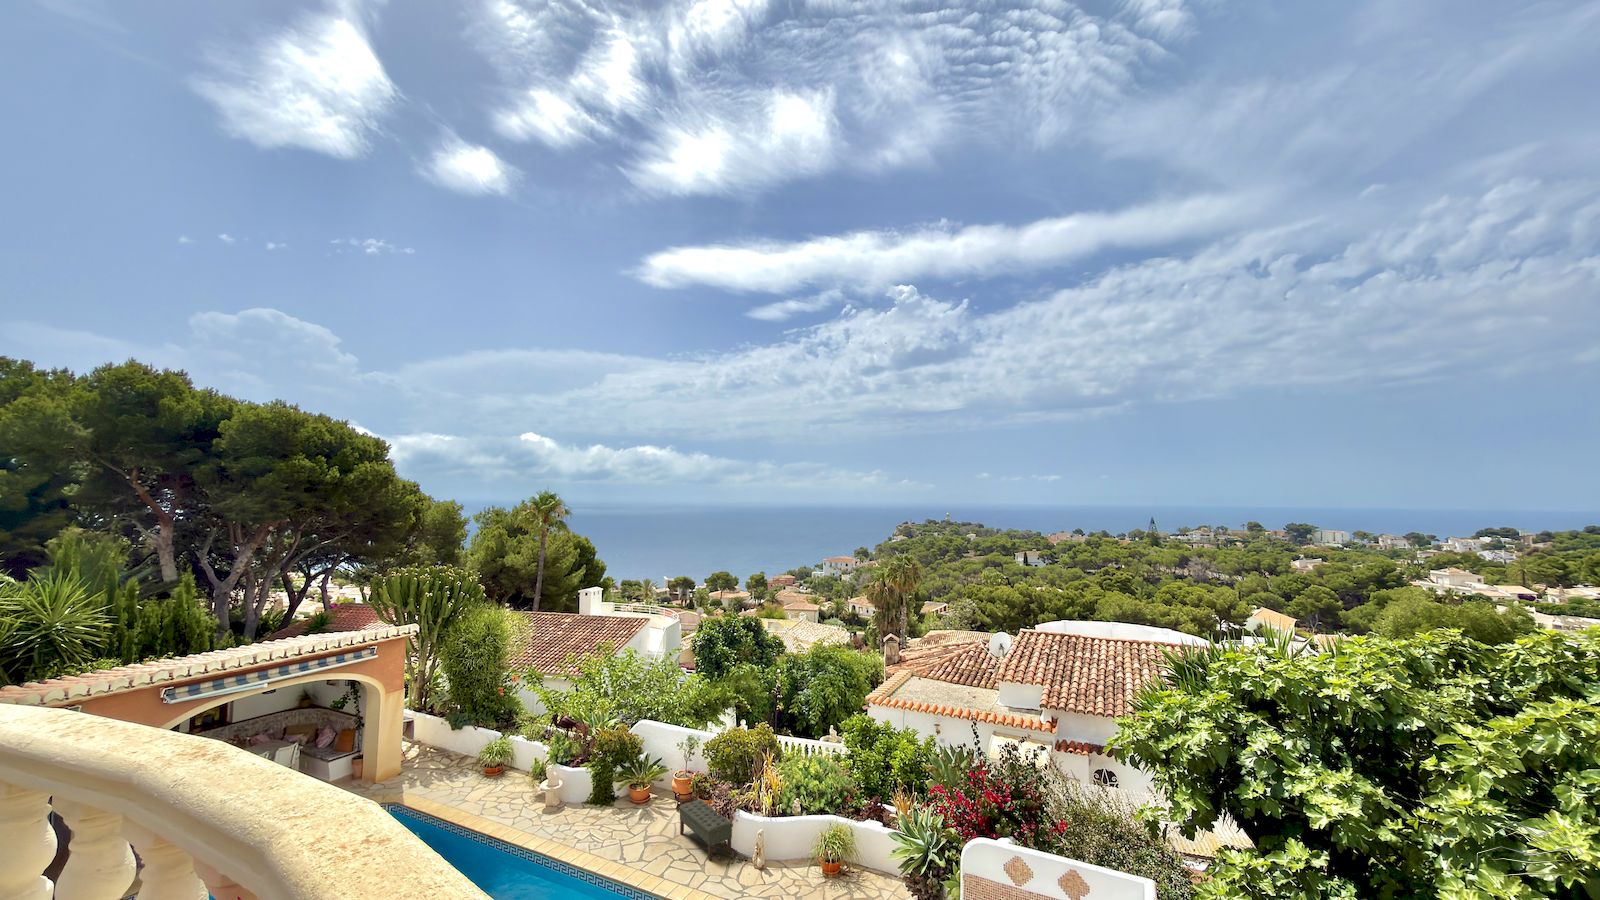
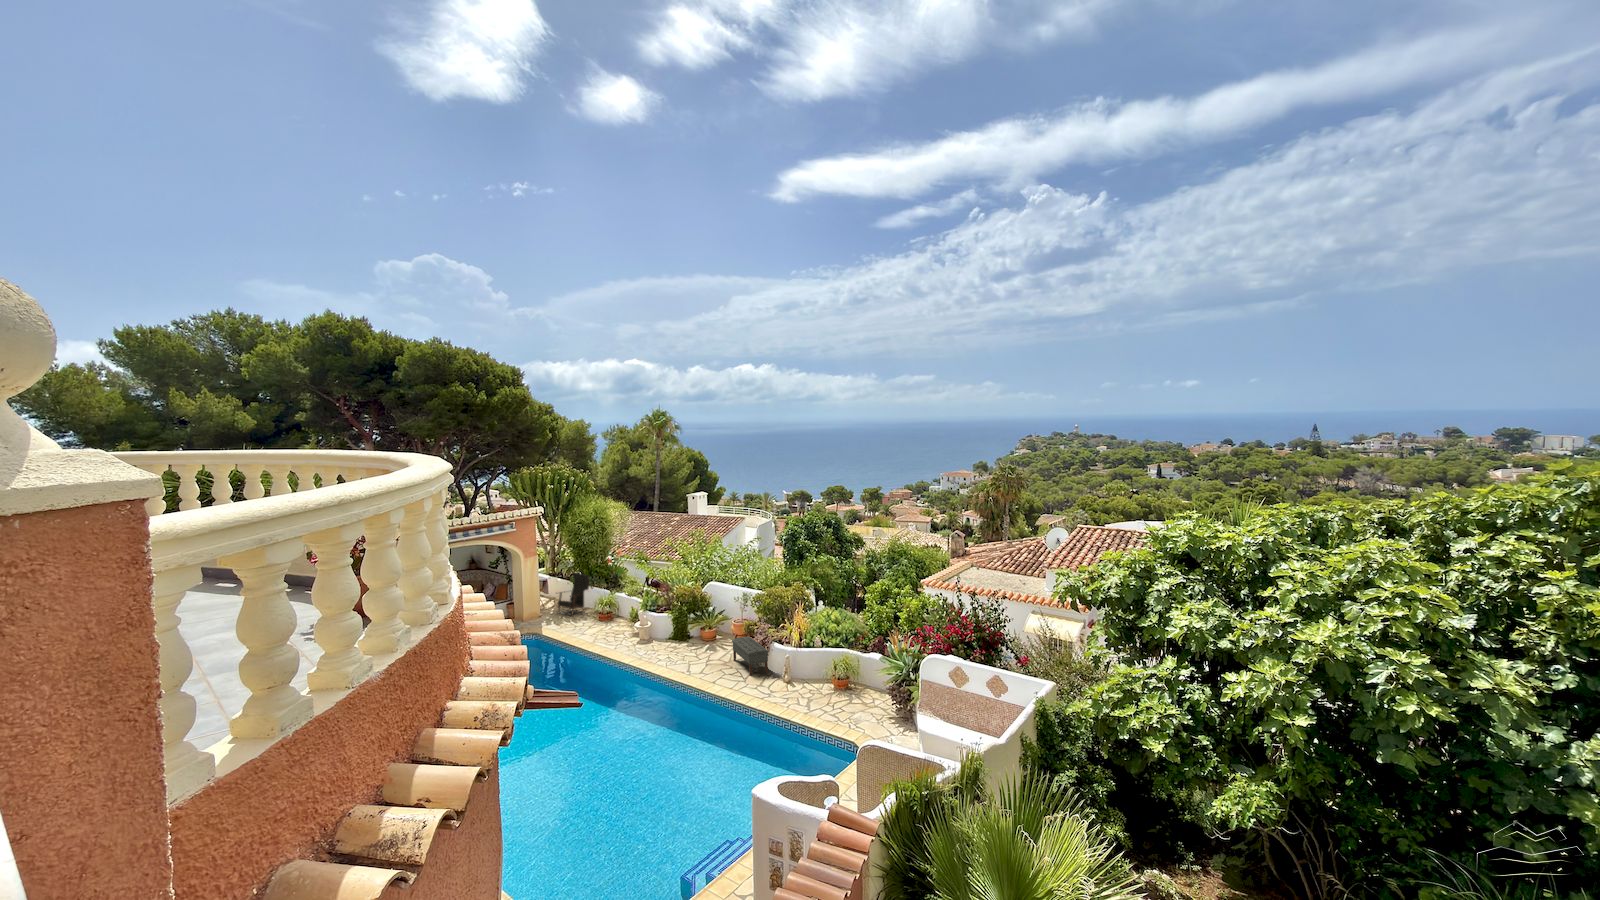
lounge chair: none [425,707,473,769] -> present [558,573,590,616]

